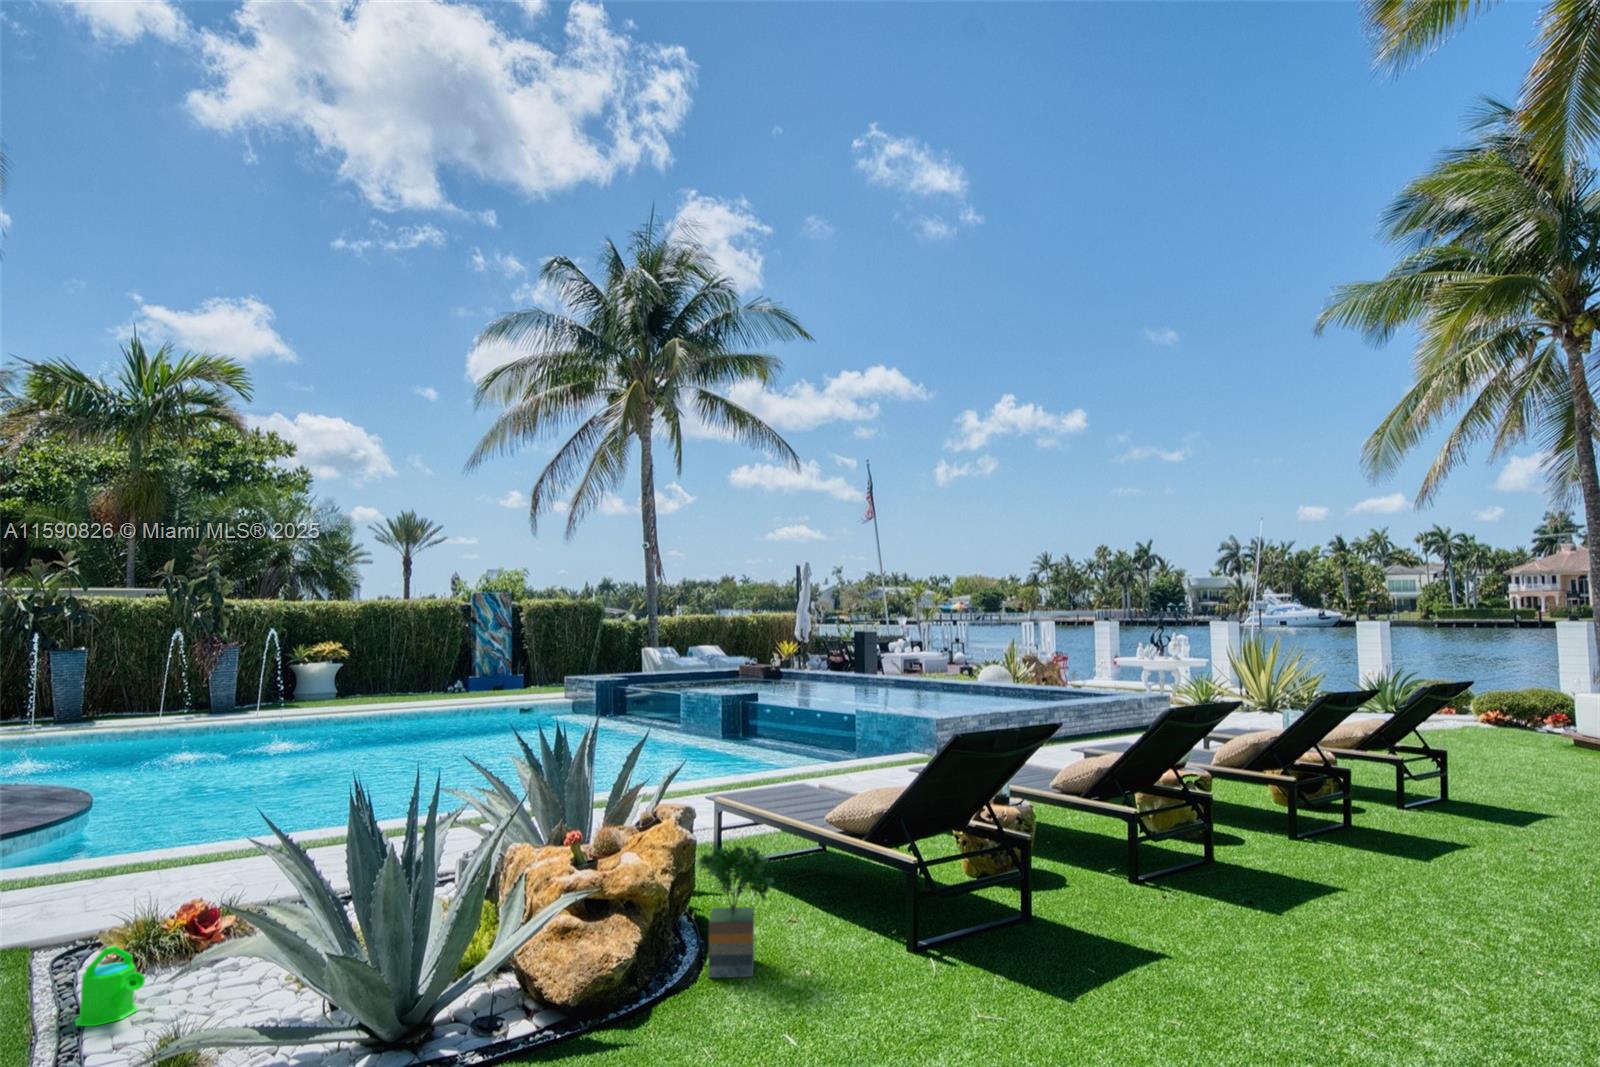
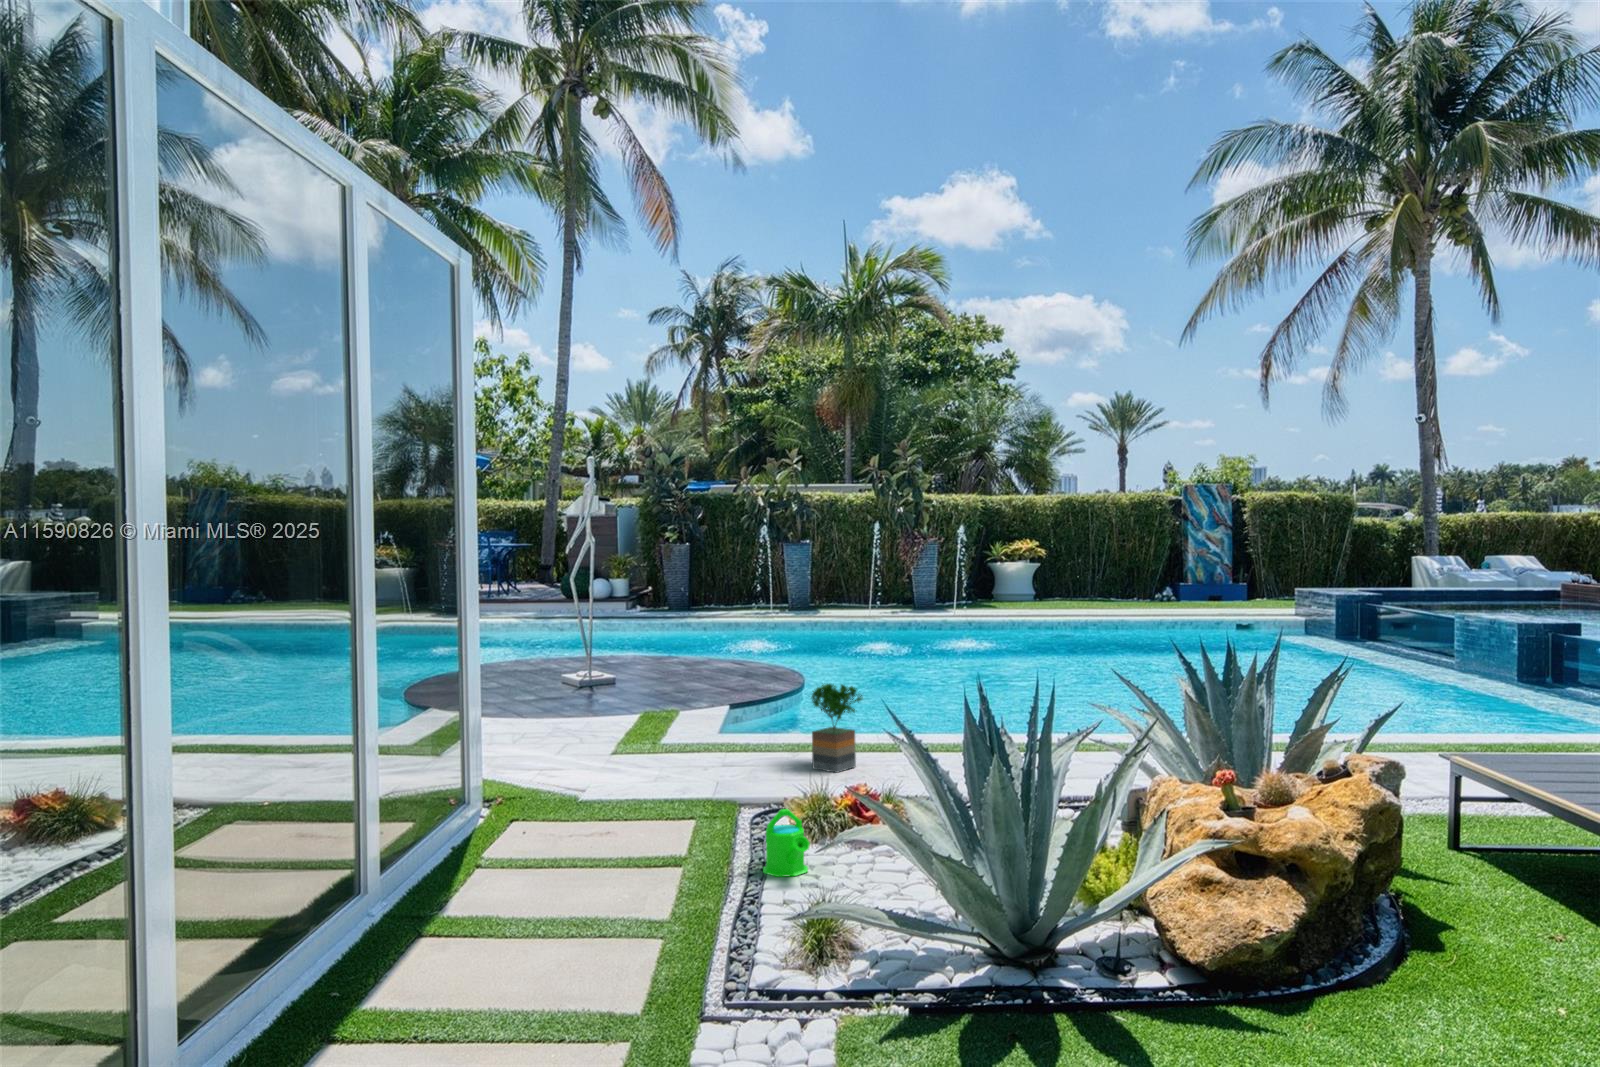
potted tree: present [697,846,773,978] -> present [811,684,863,773]

